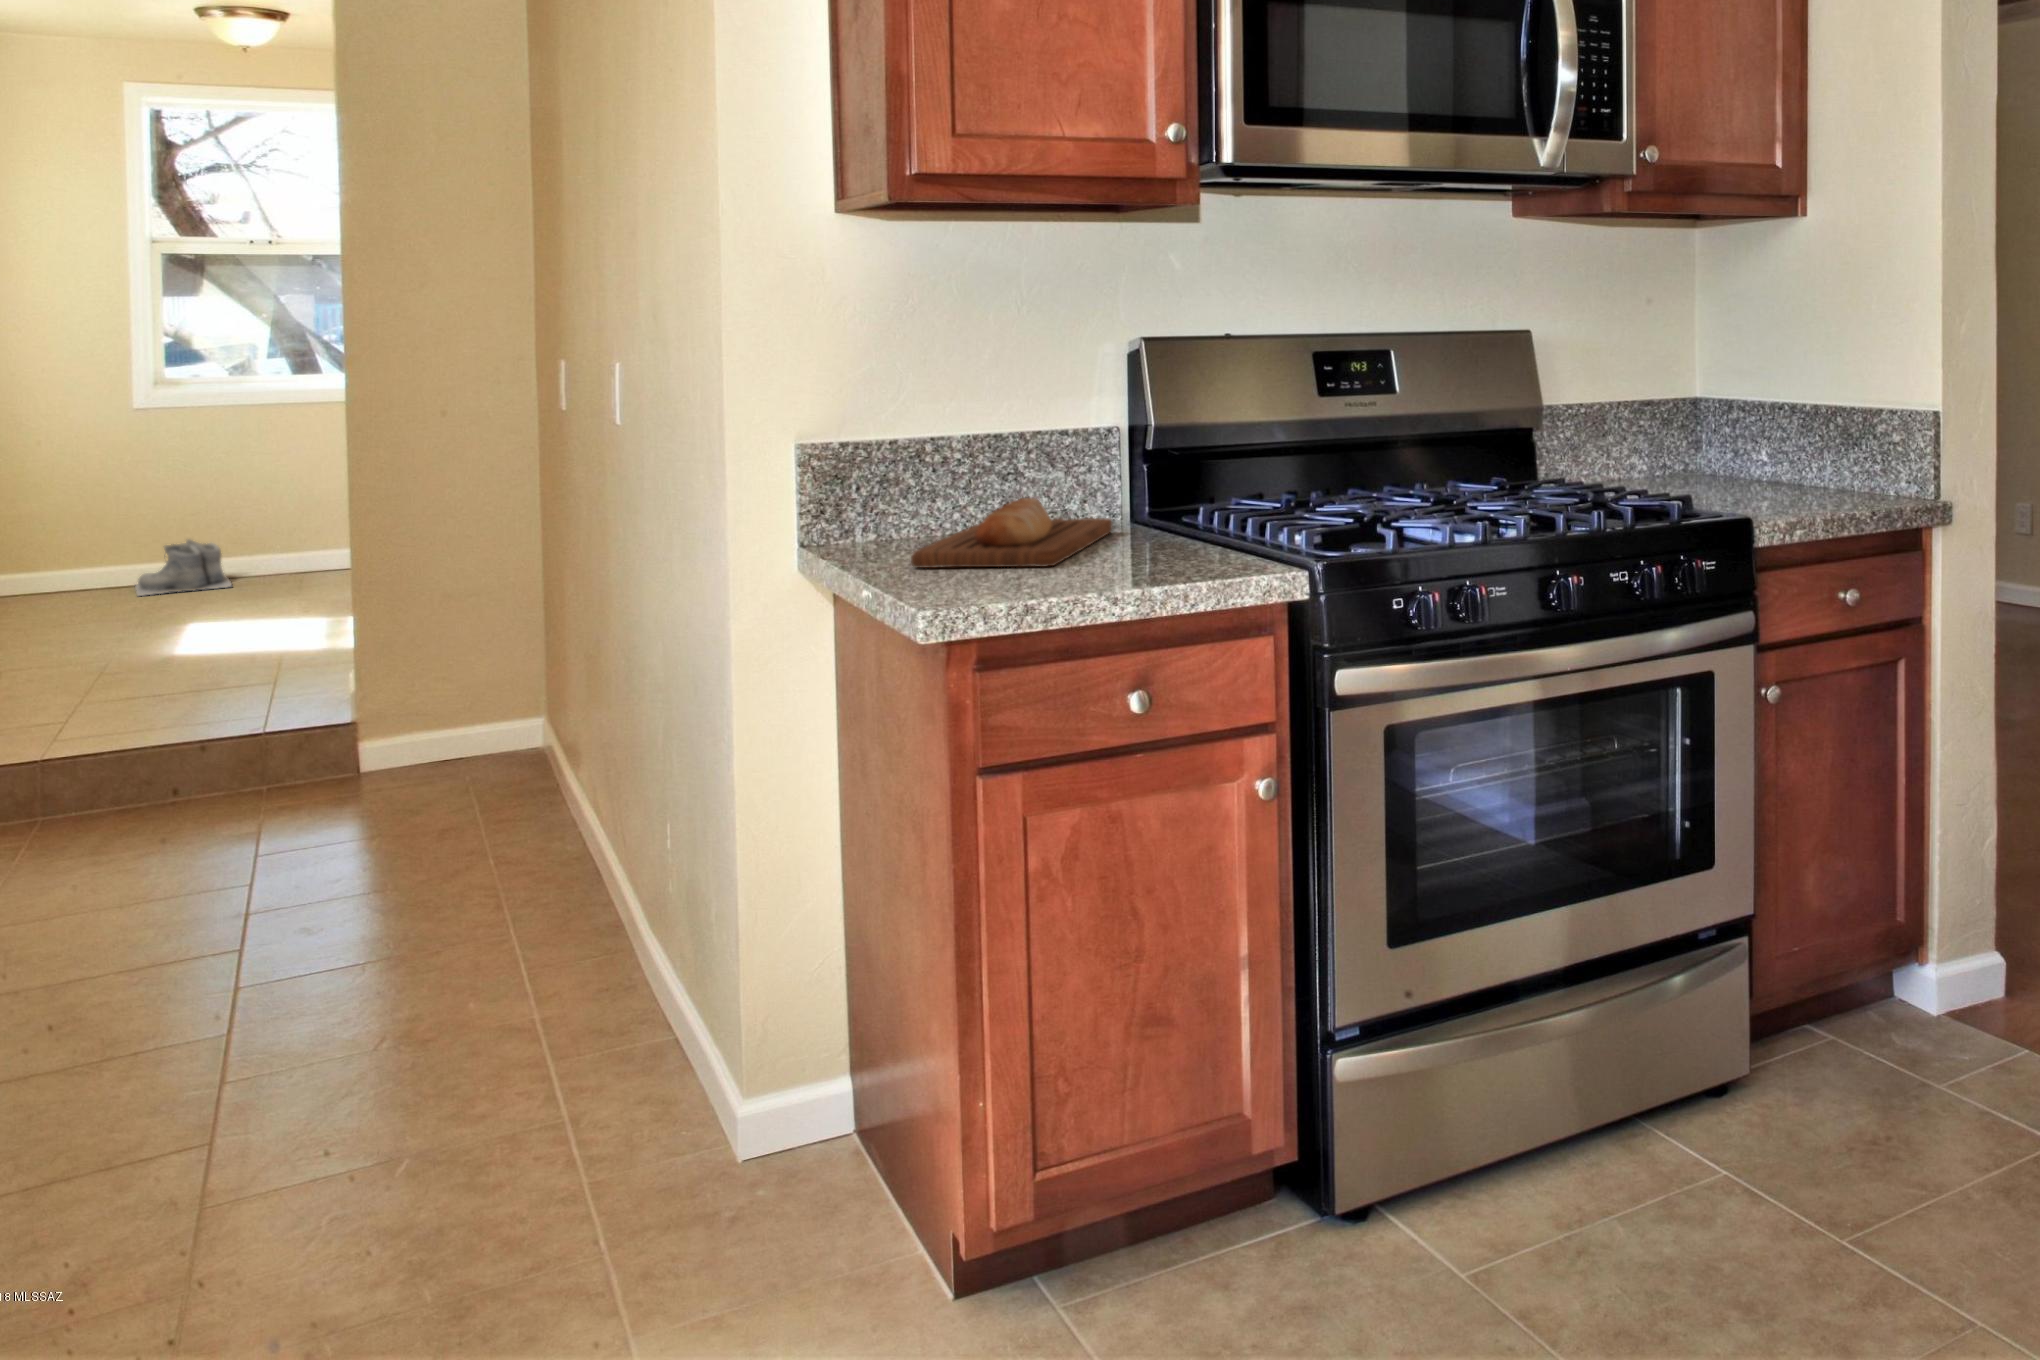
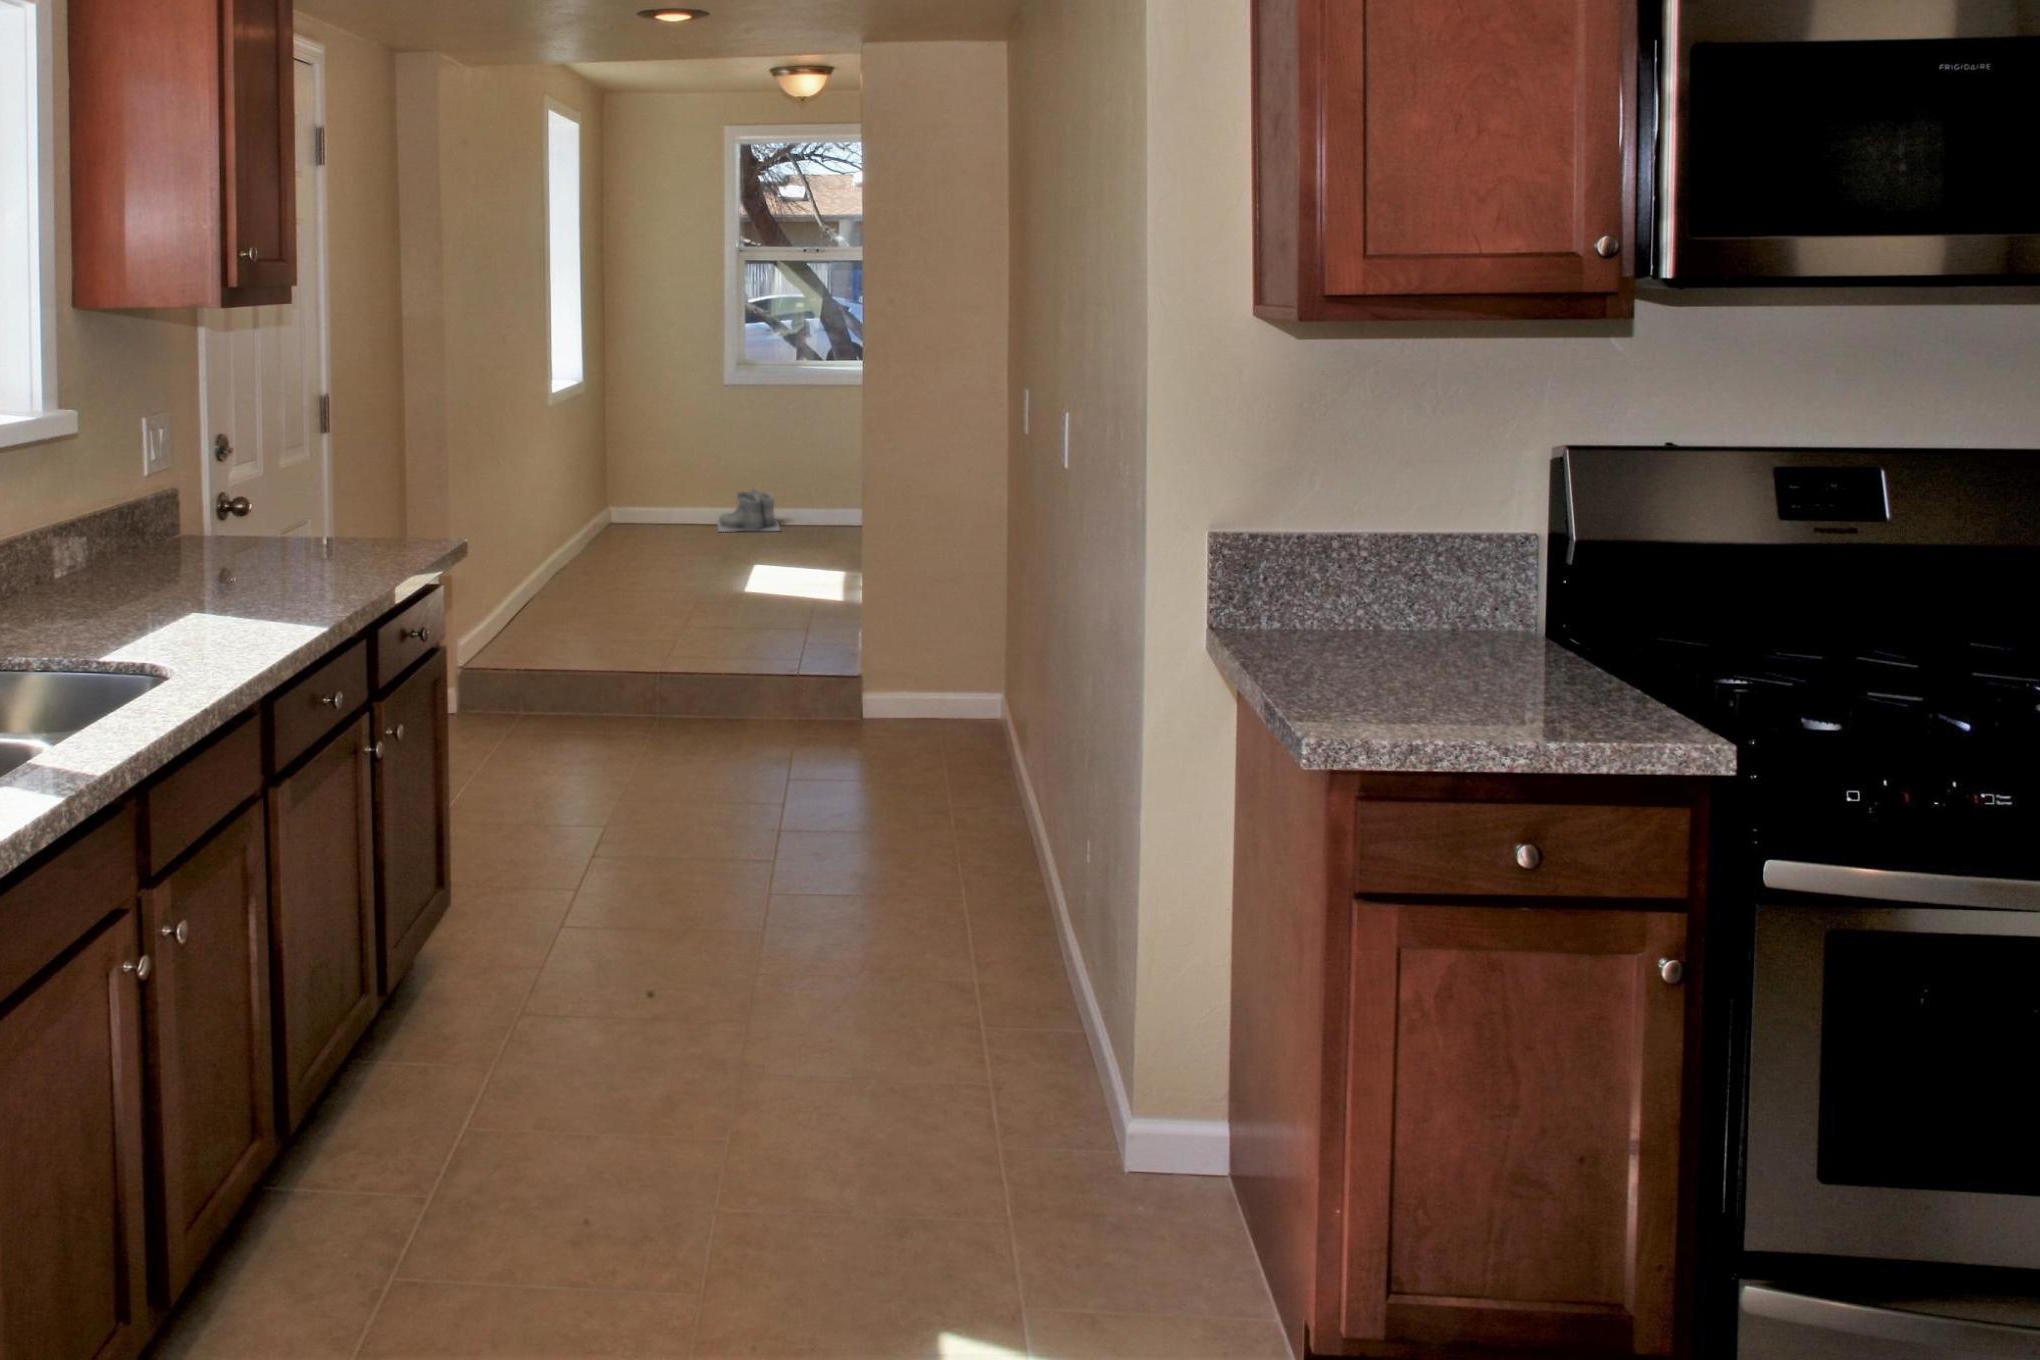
bread loaf: present [911,498,1113,568] -> none [1306,607,1522,692]

